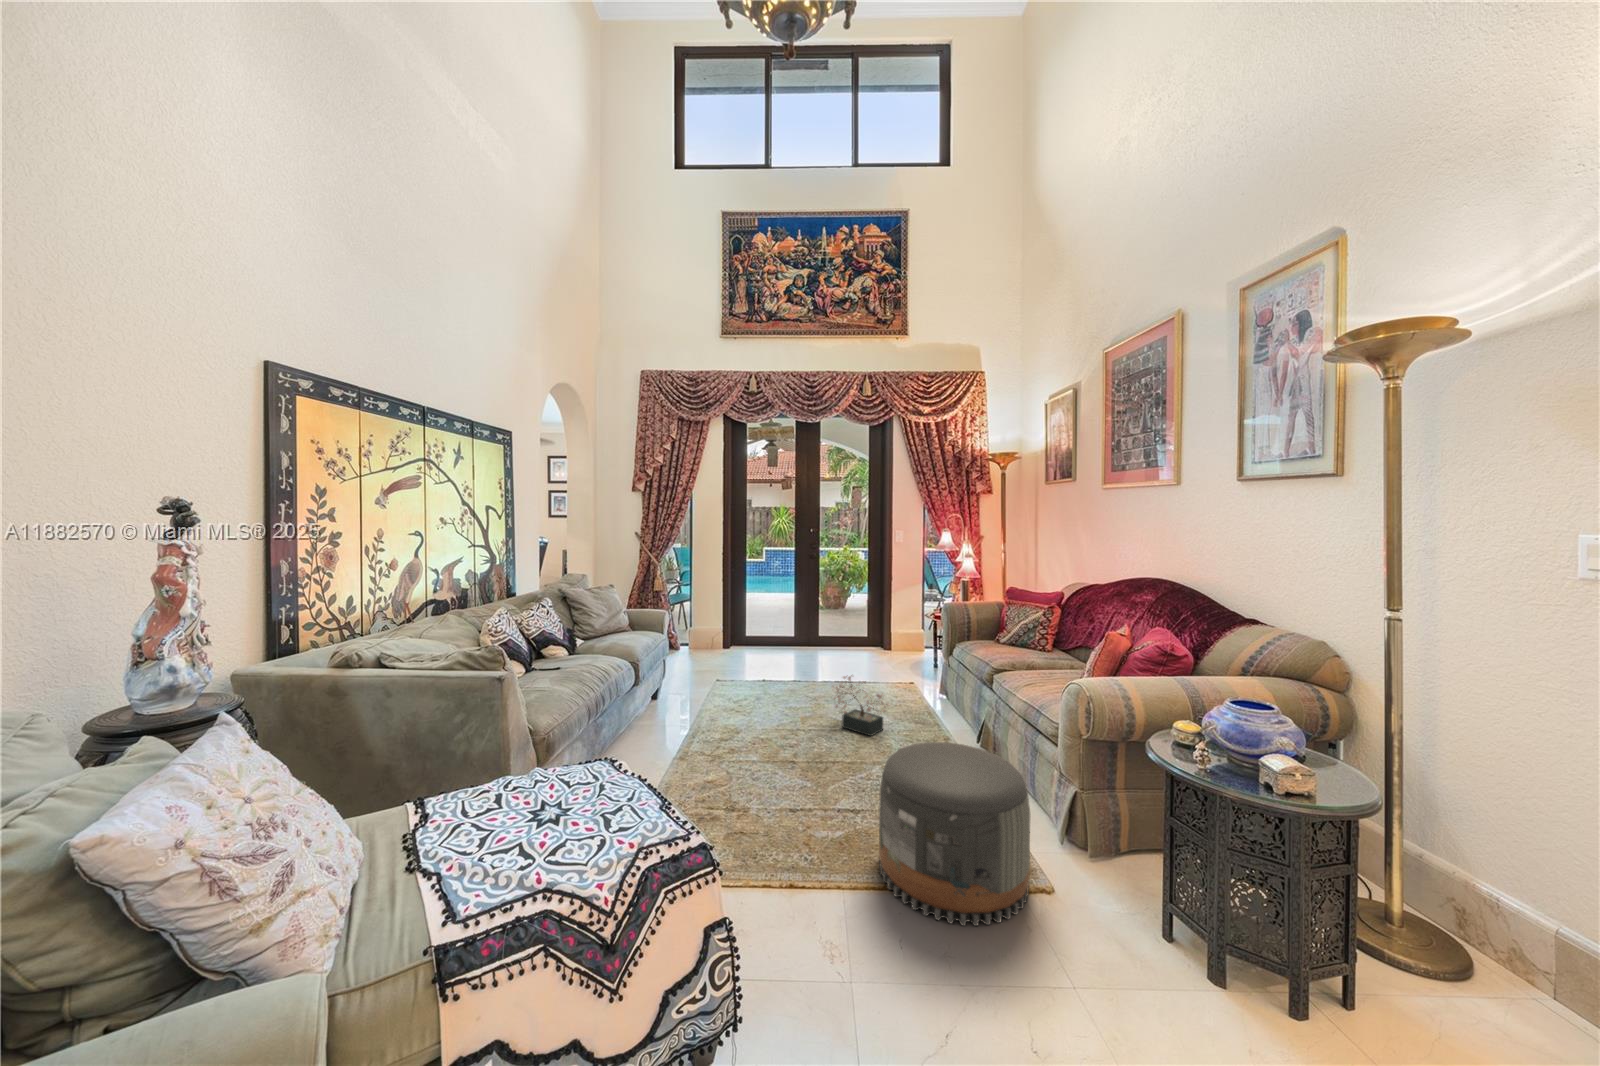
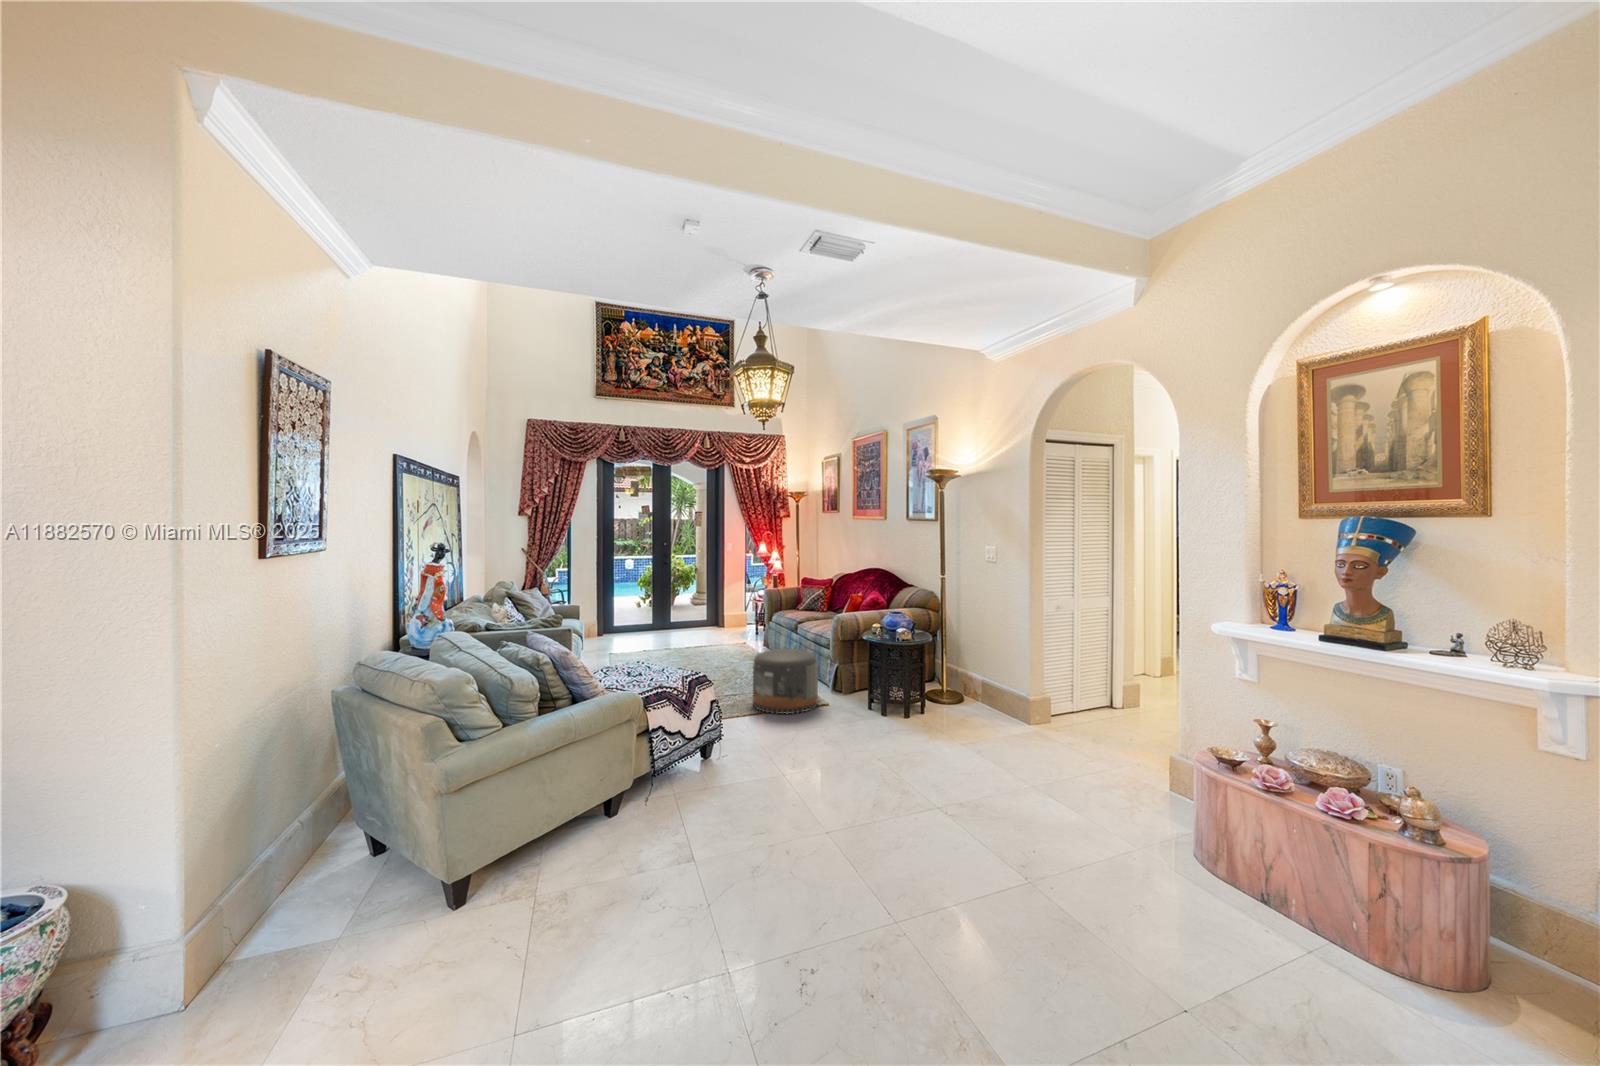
decorative plant: present [834,675,889,736] -> none [704,636,740,669]

